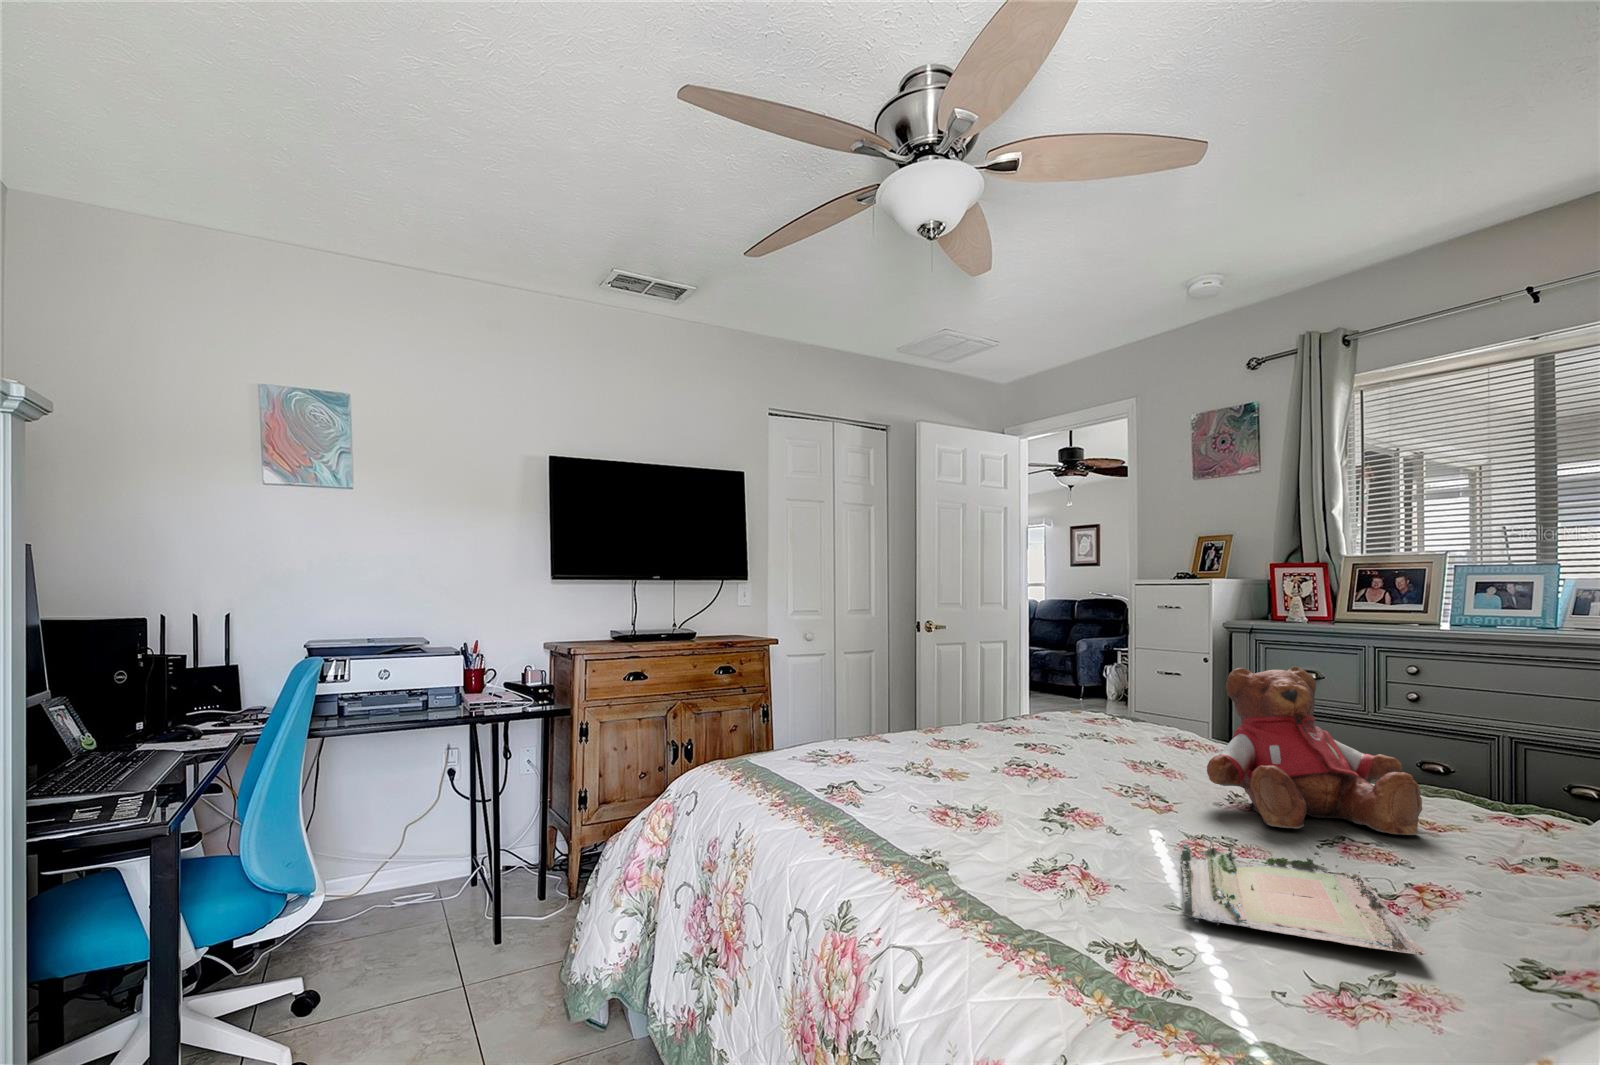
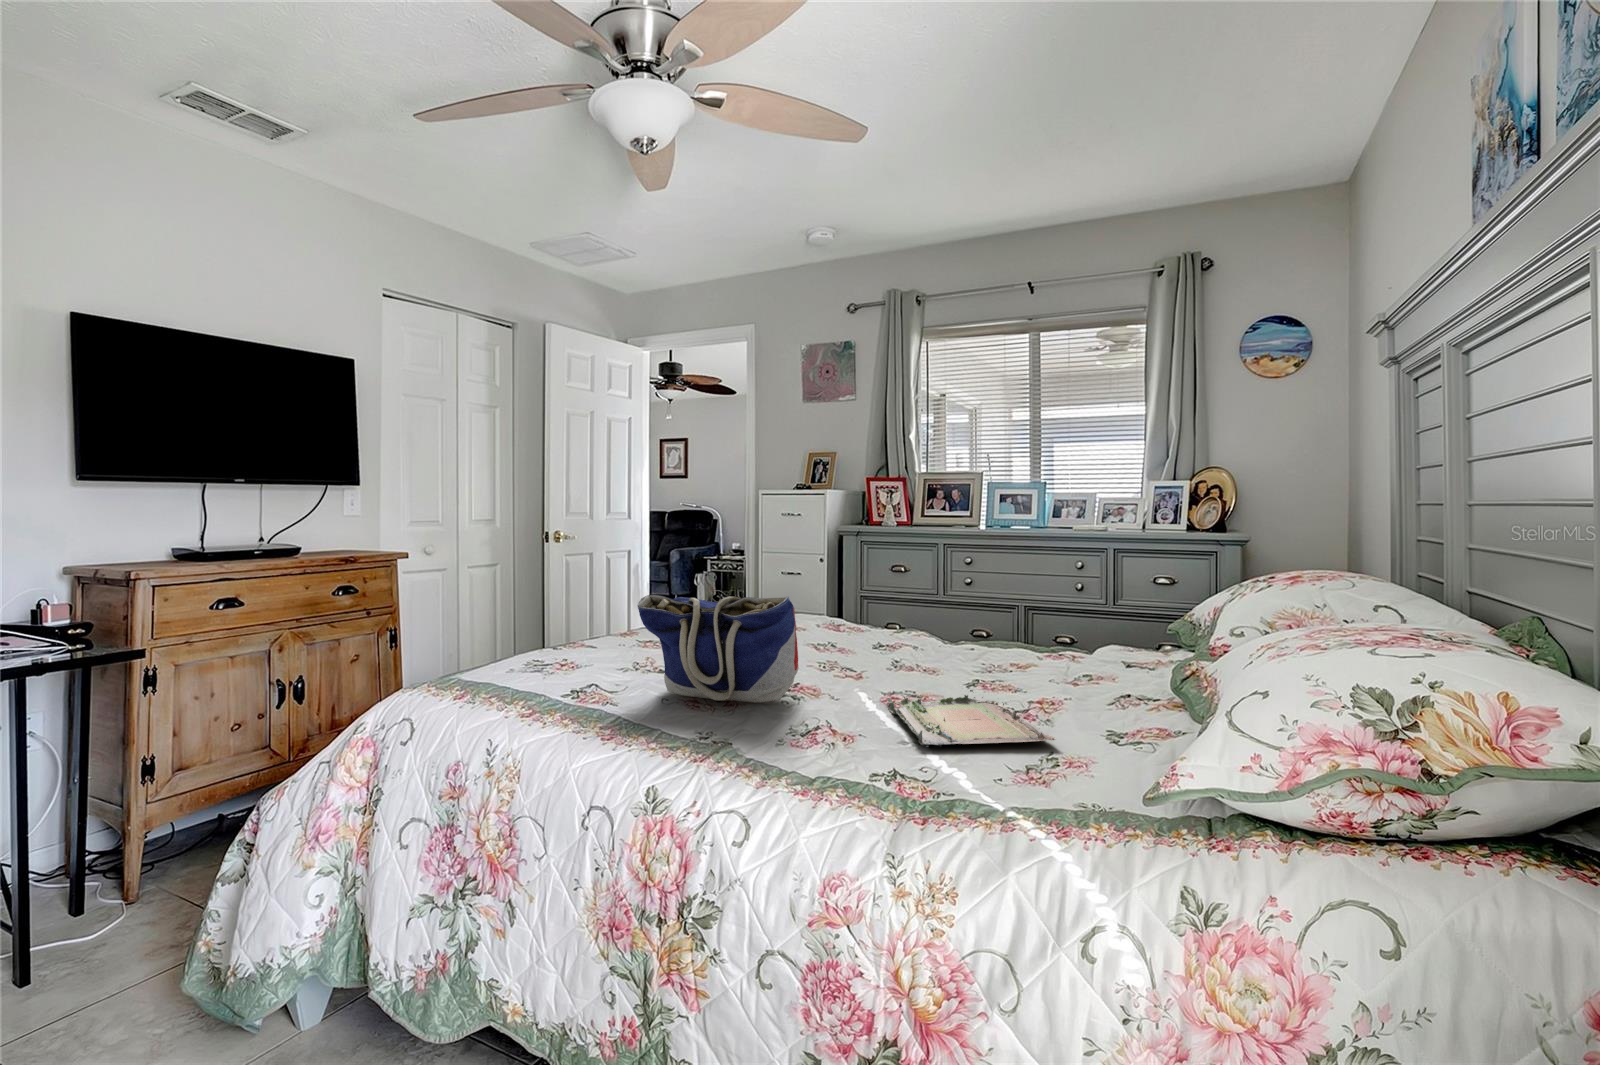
teddy bear: present [1207,666,1422,835] -> none [882,559,1011,678]
tote bag: none [892,689,1072,825] -> present [637,595,799,703]

